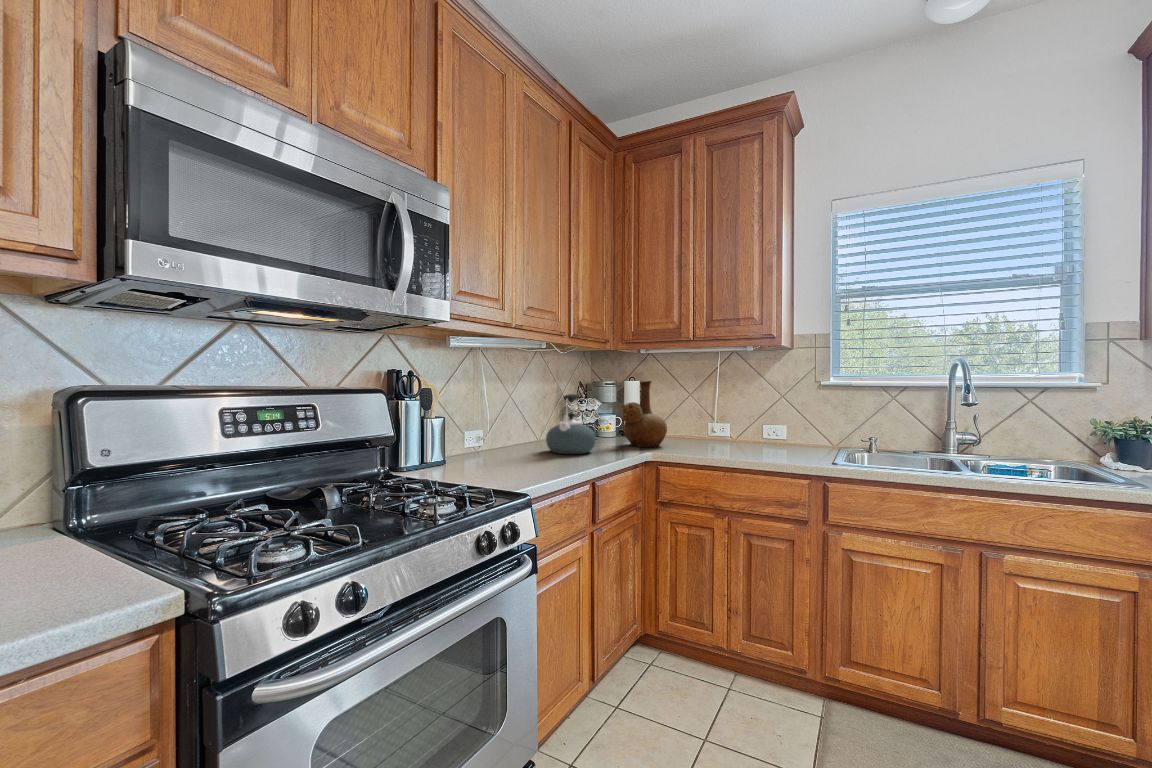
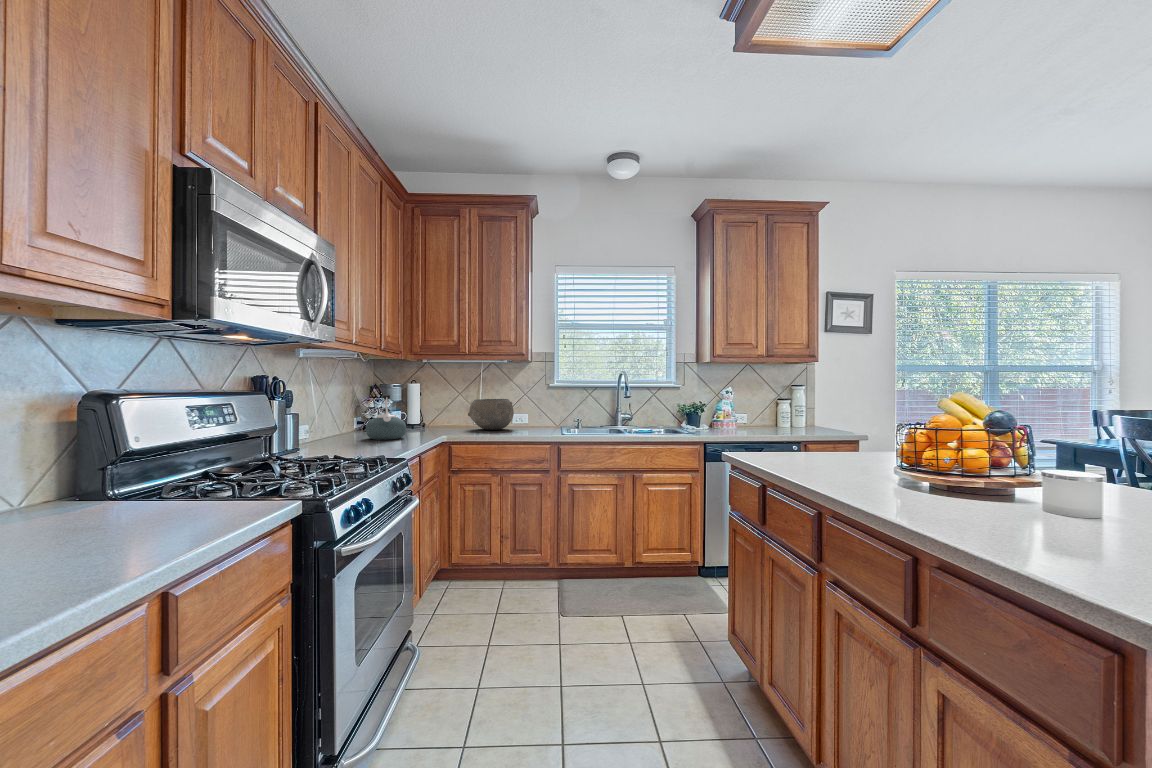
vase: present [621,381,667,447] -> none [417,384,451,433]
ceramic bowl: none [694,403,761,446] -> present [468,399,514,430]

